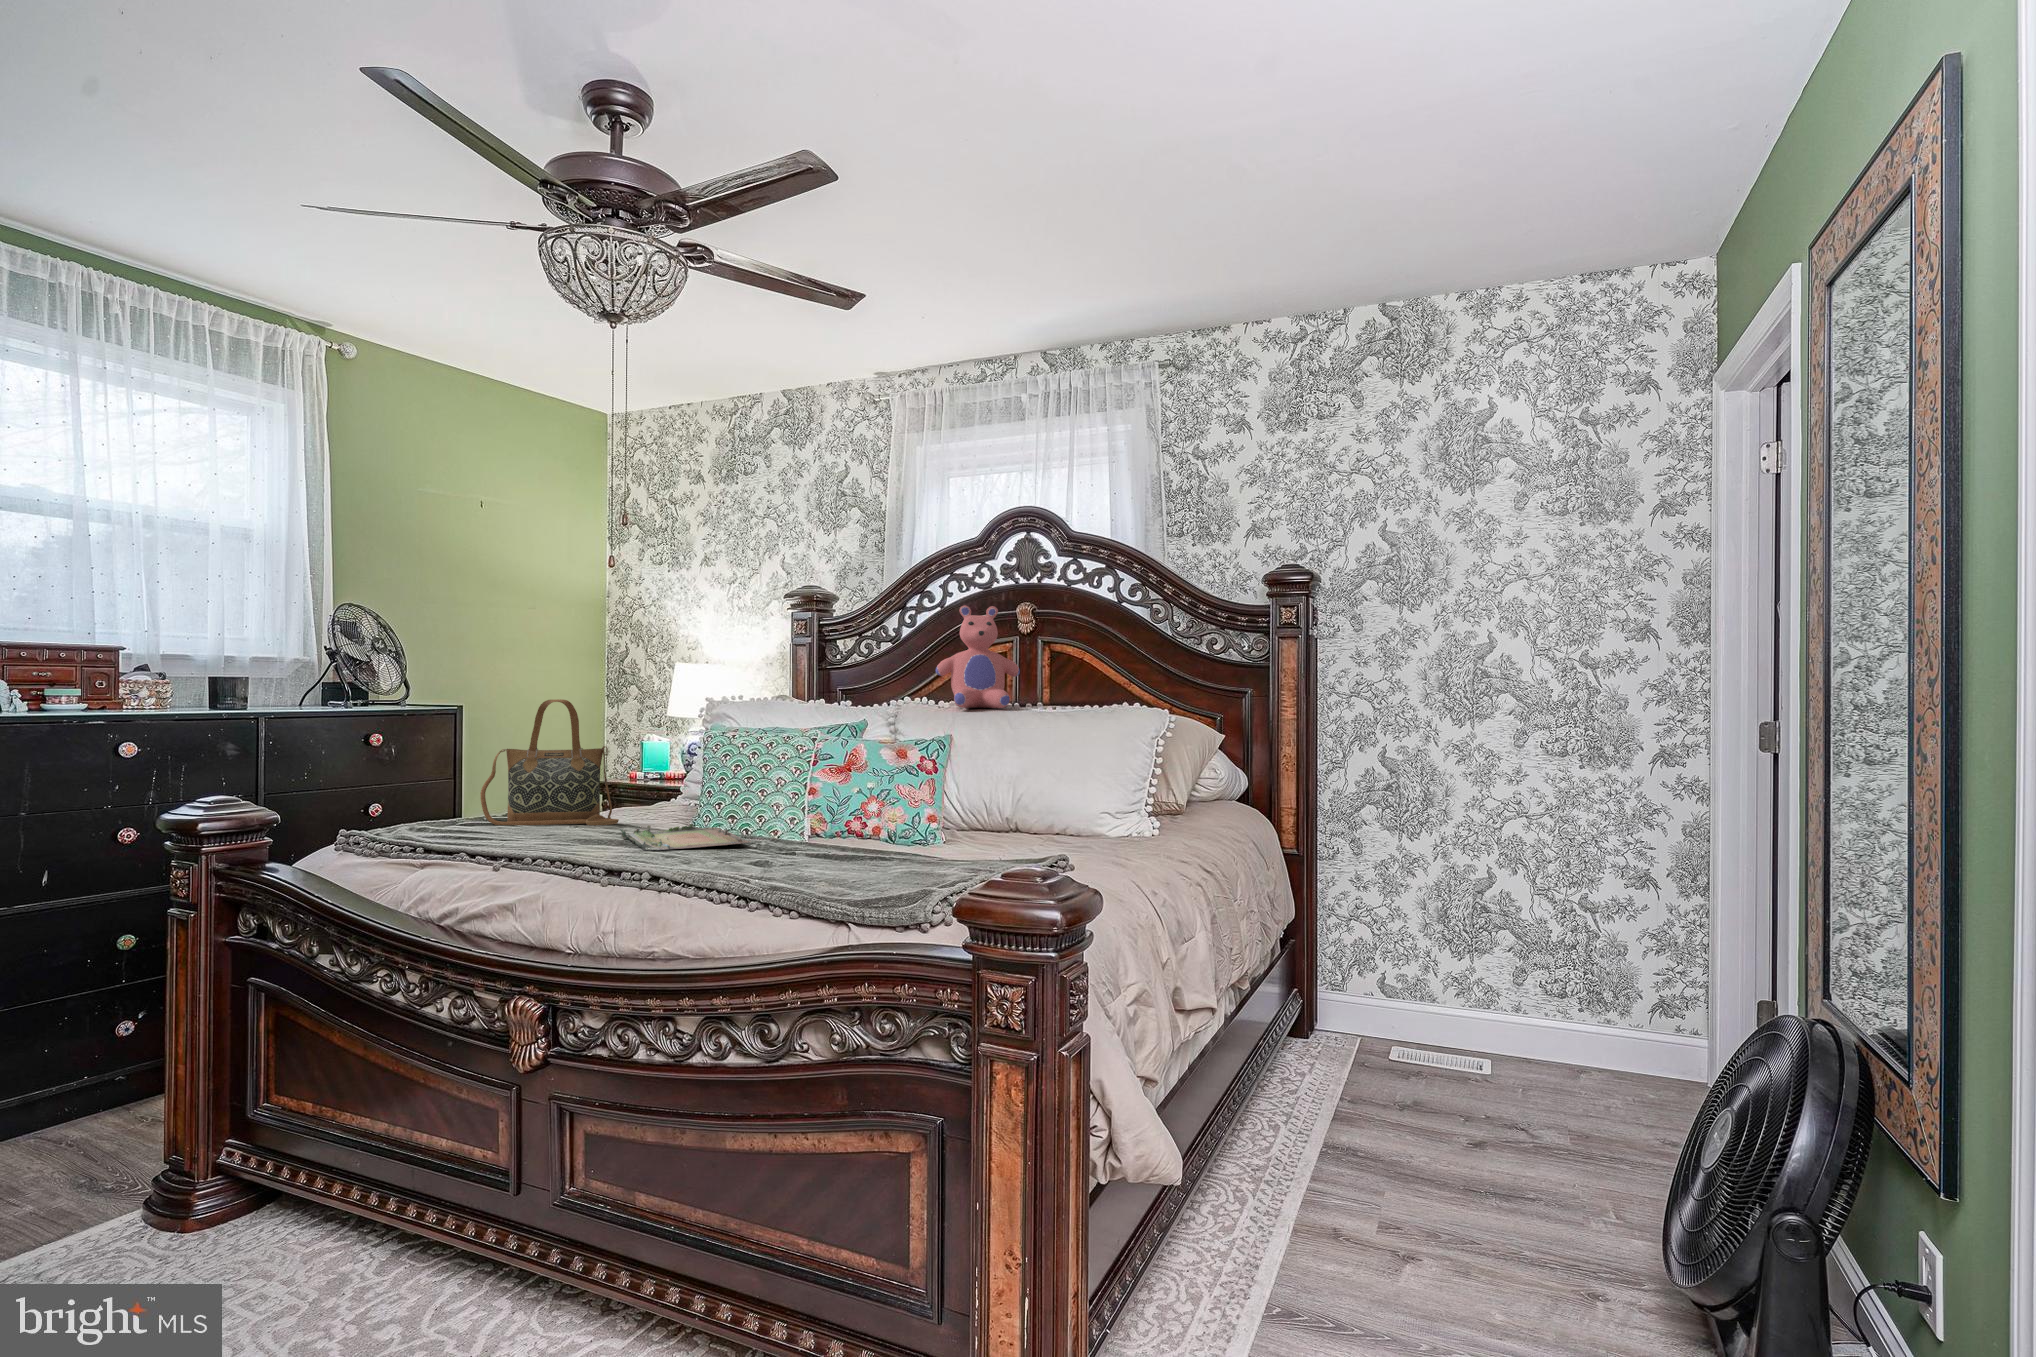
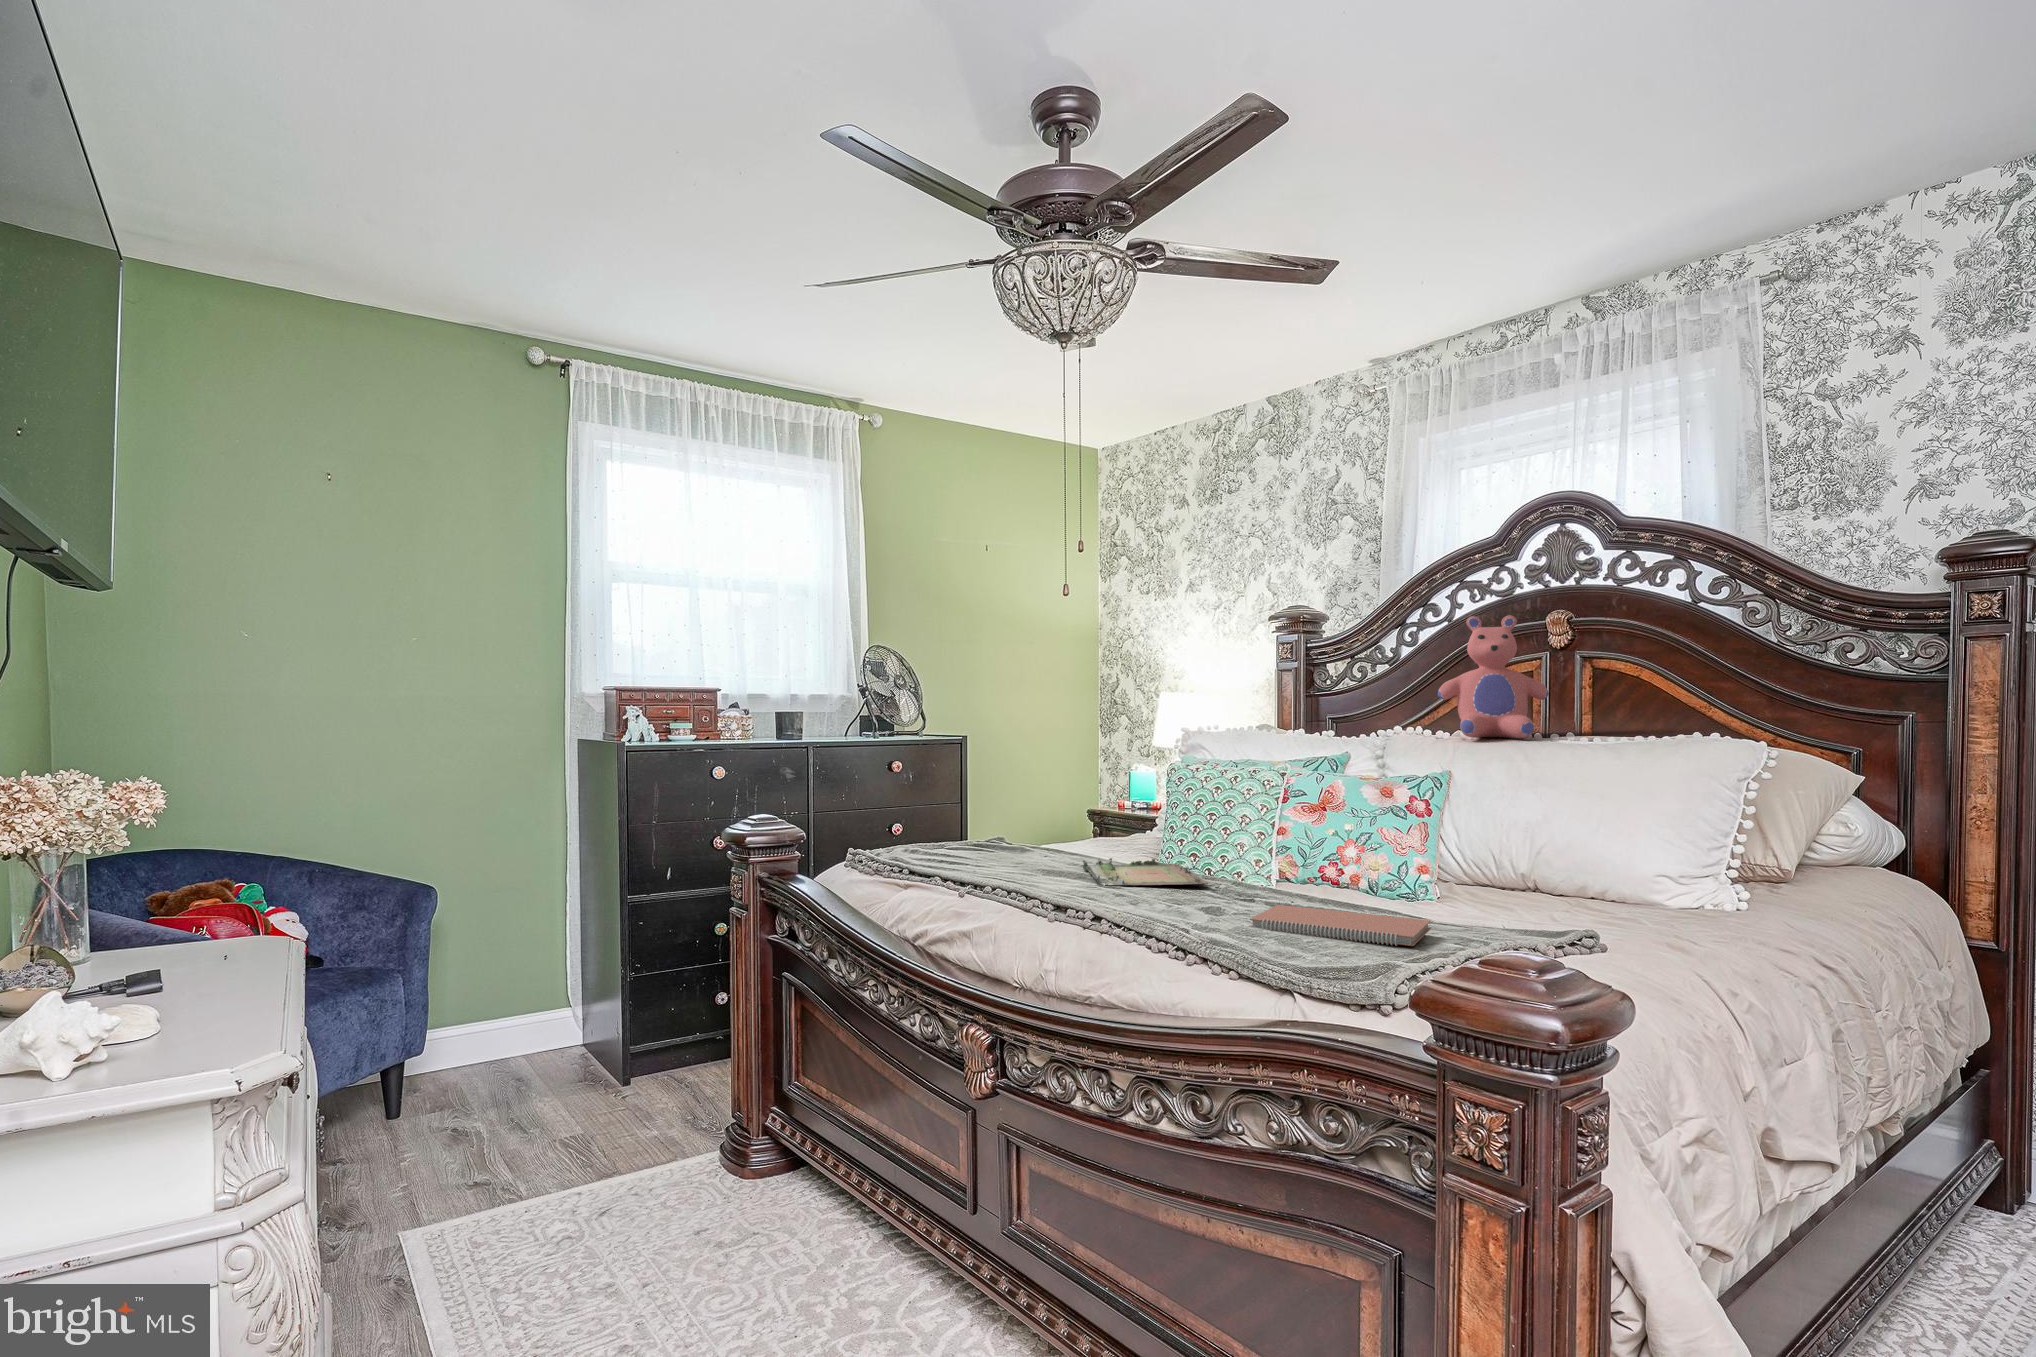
handbag: present [480,699,619,825] -> none [965,727,1087,854]
notebook: none [800,855,946,880] -> present [1250,905,1431,946]

